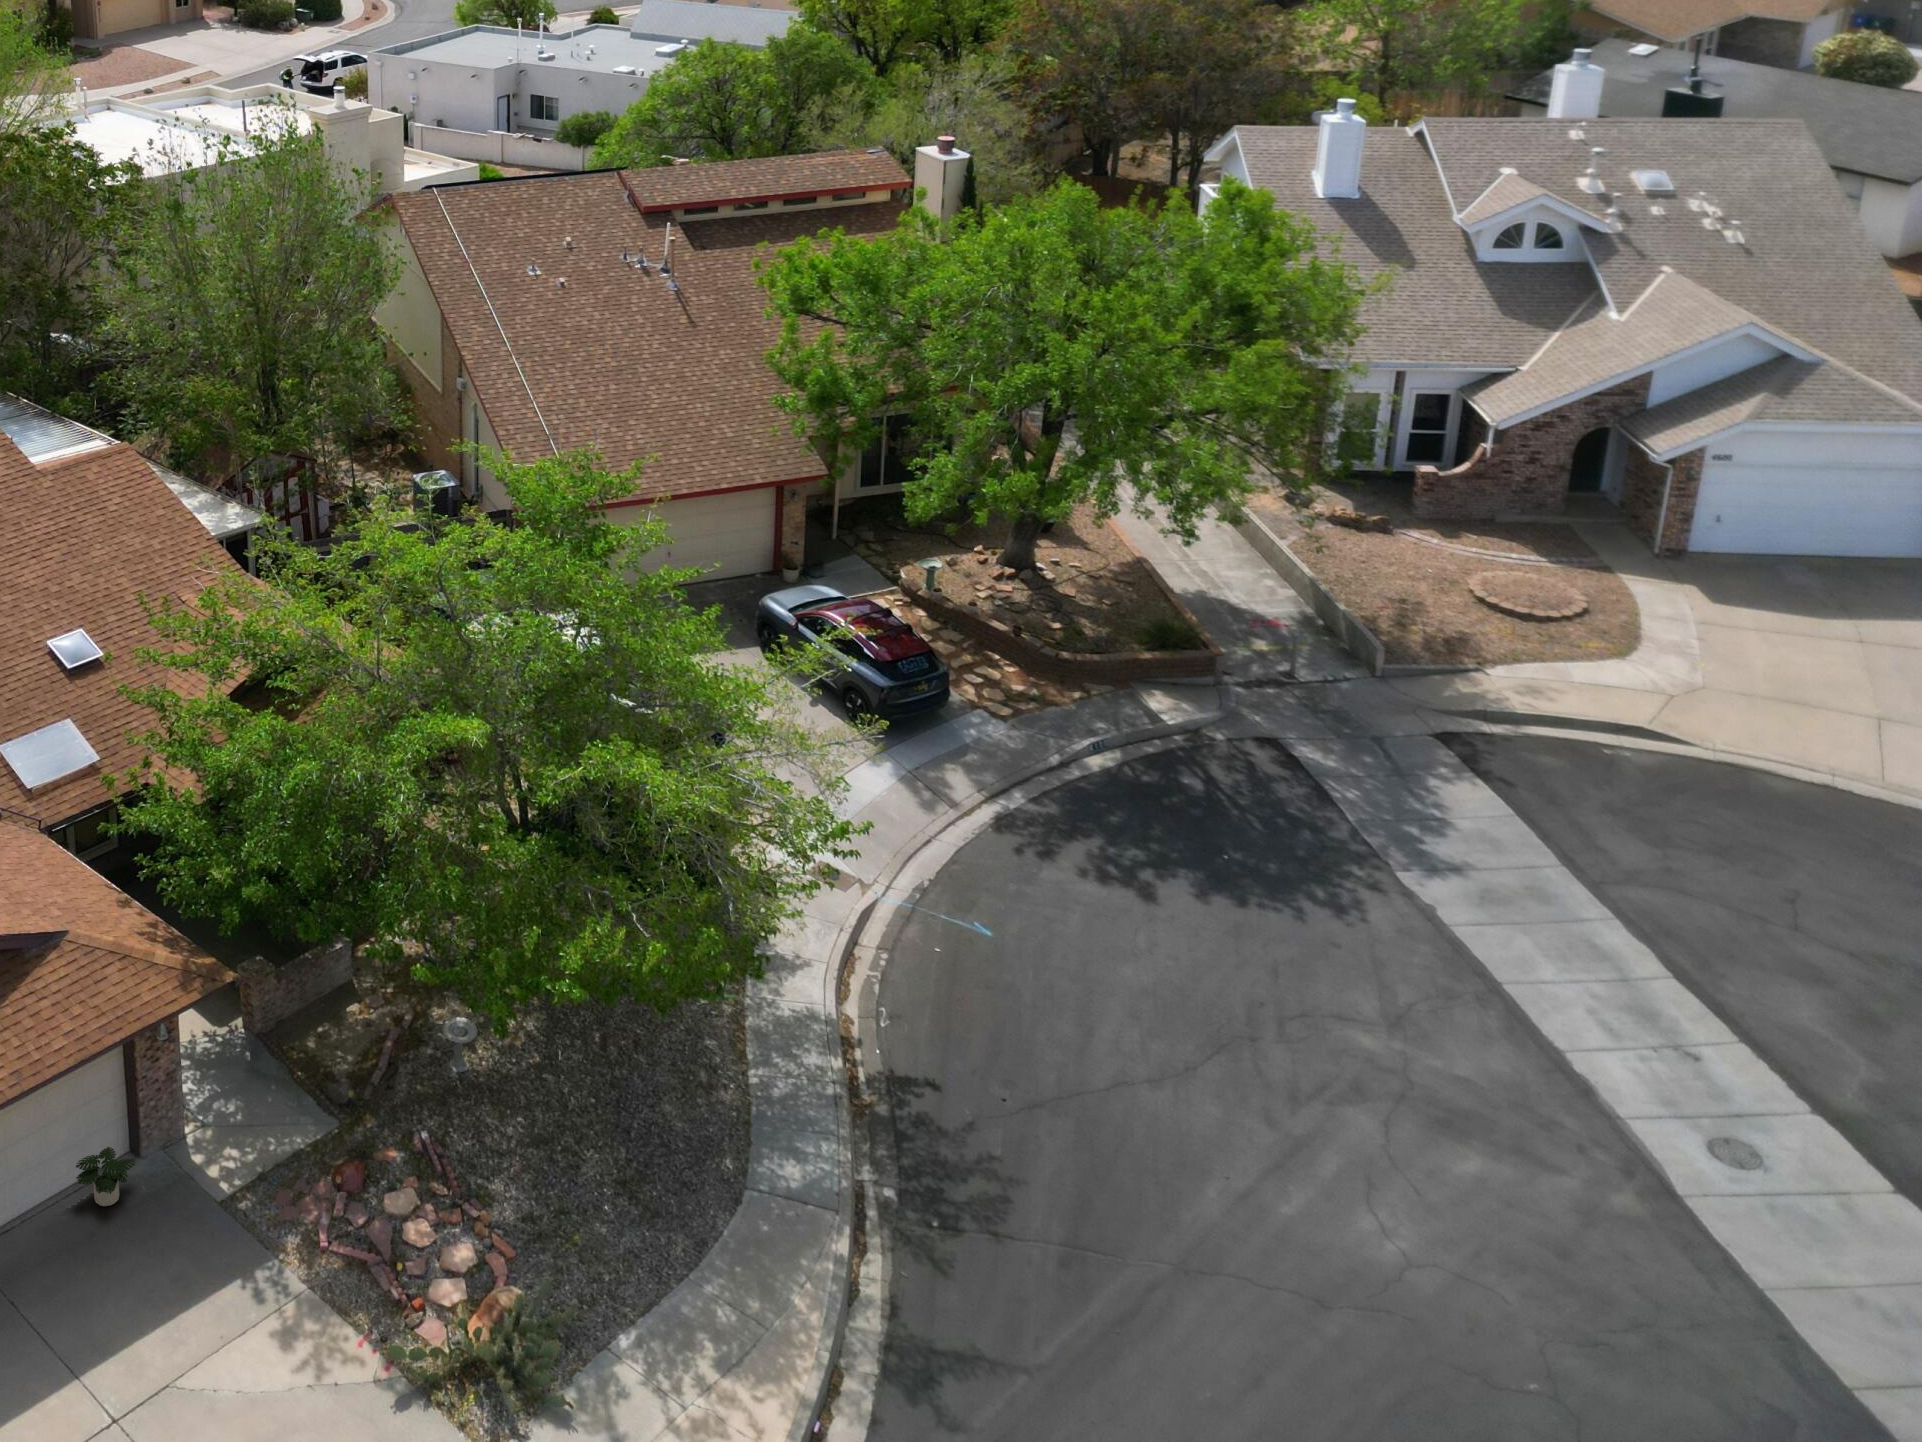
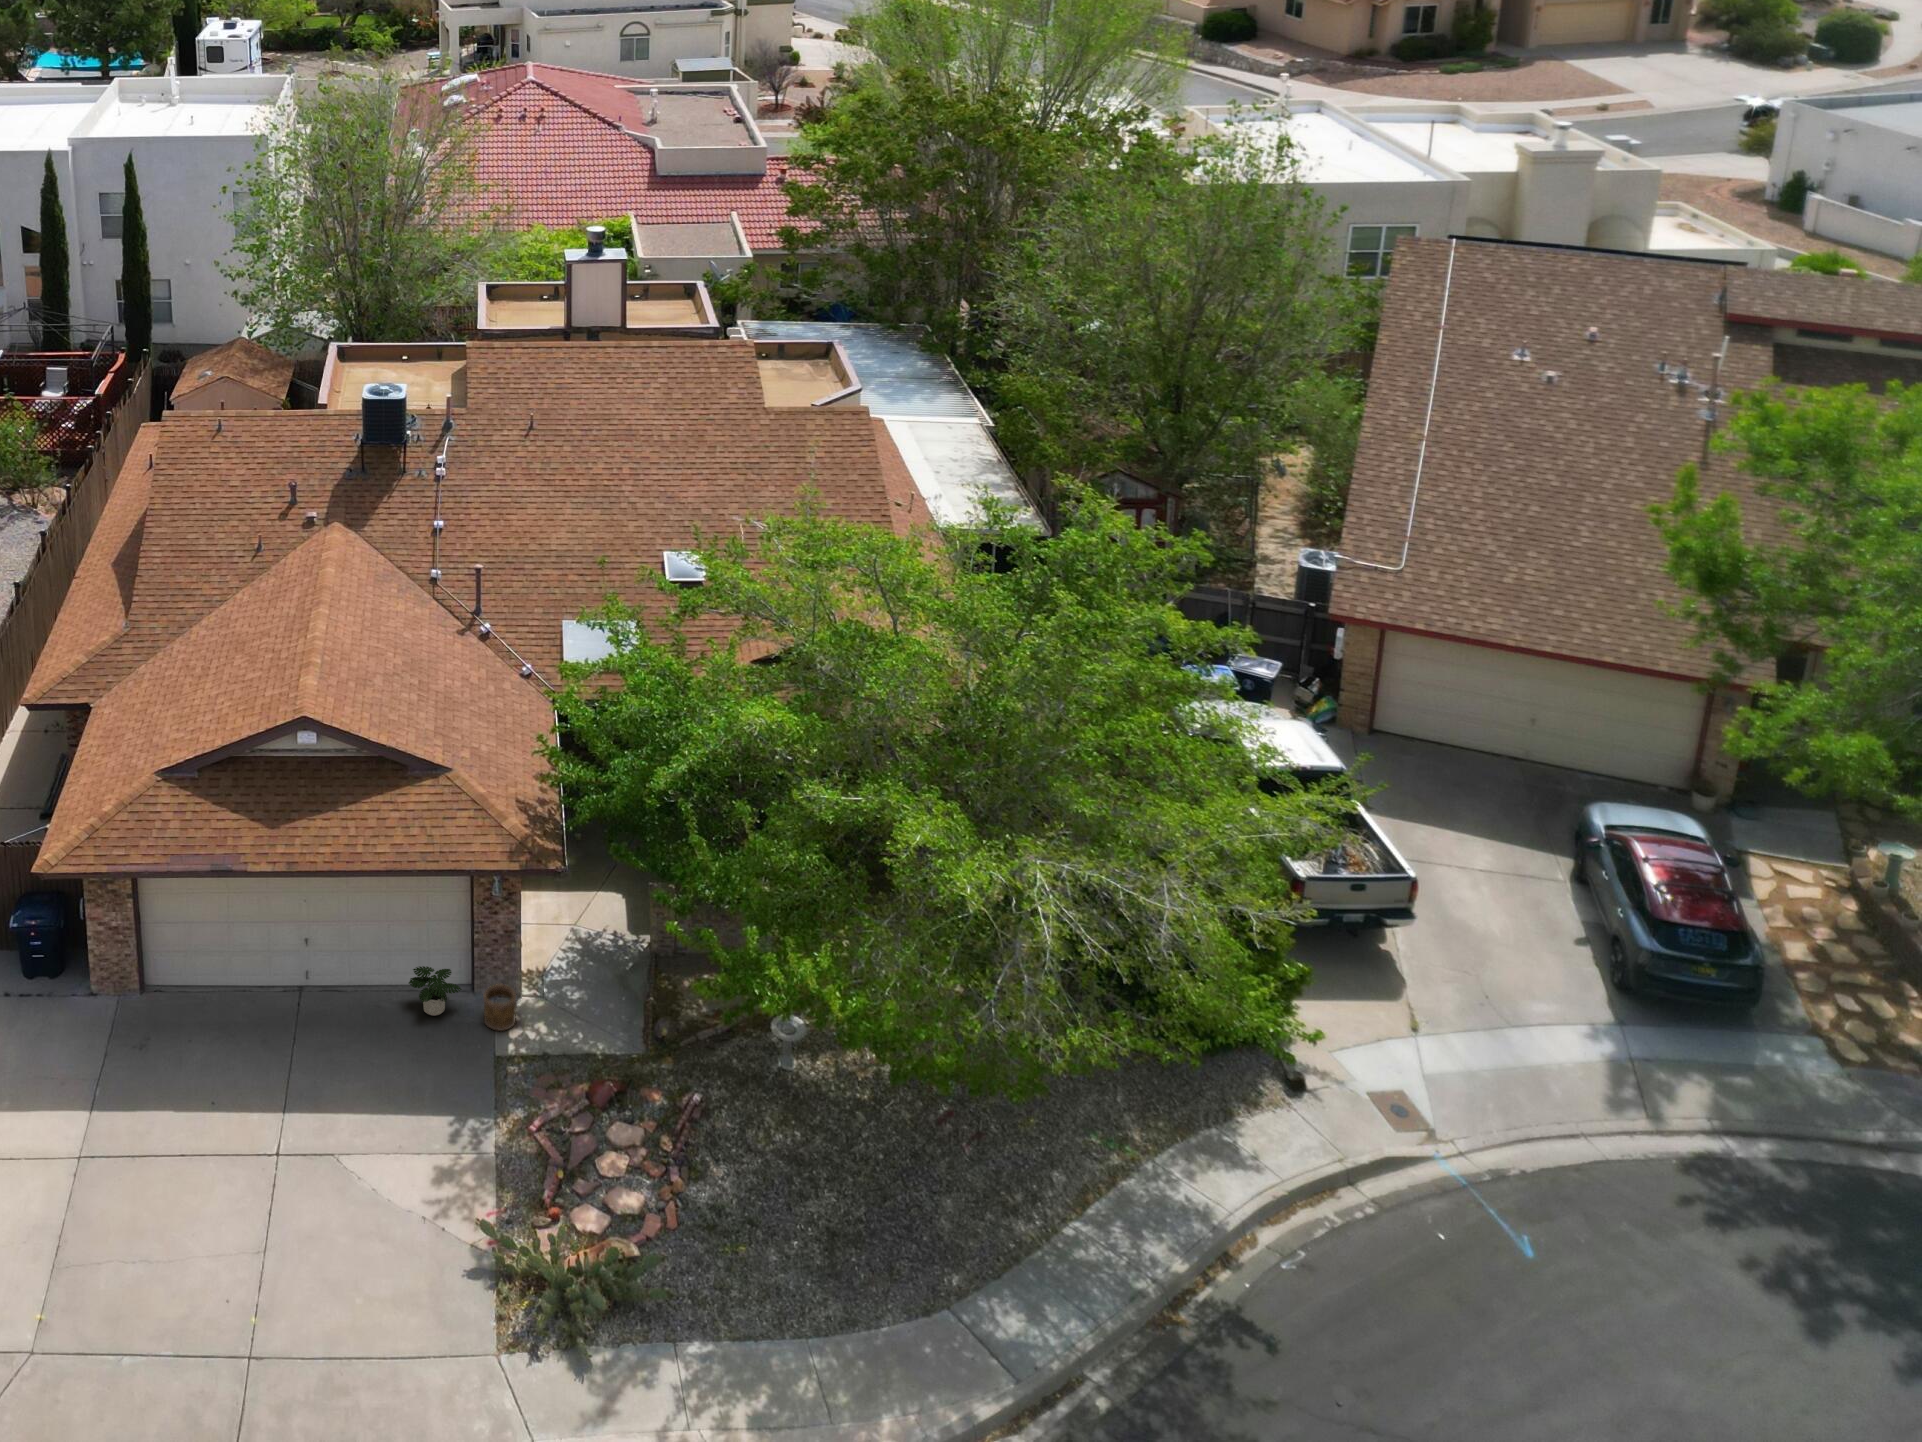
bucket: none [160,1131,199,1184] -> present [483,984,518,1031]

